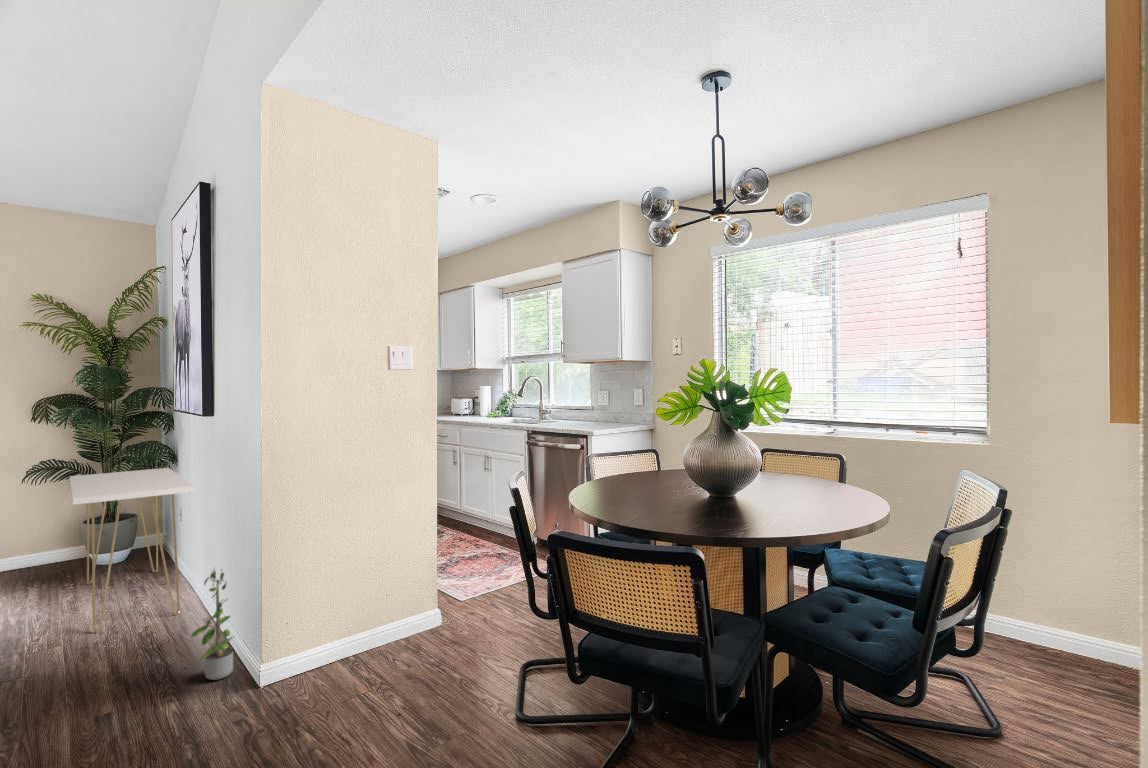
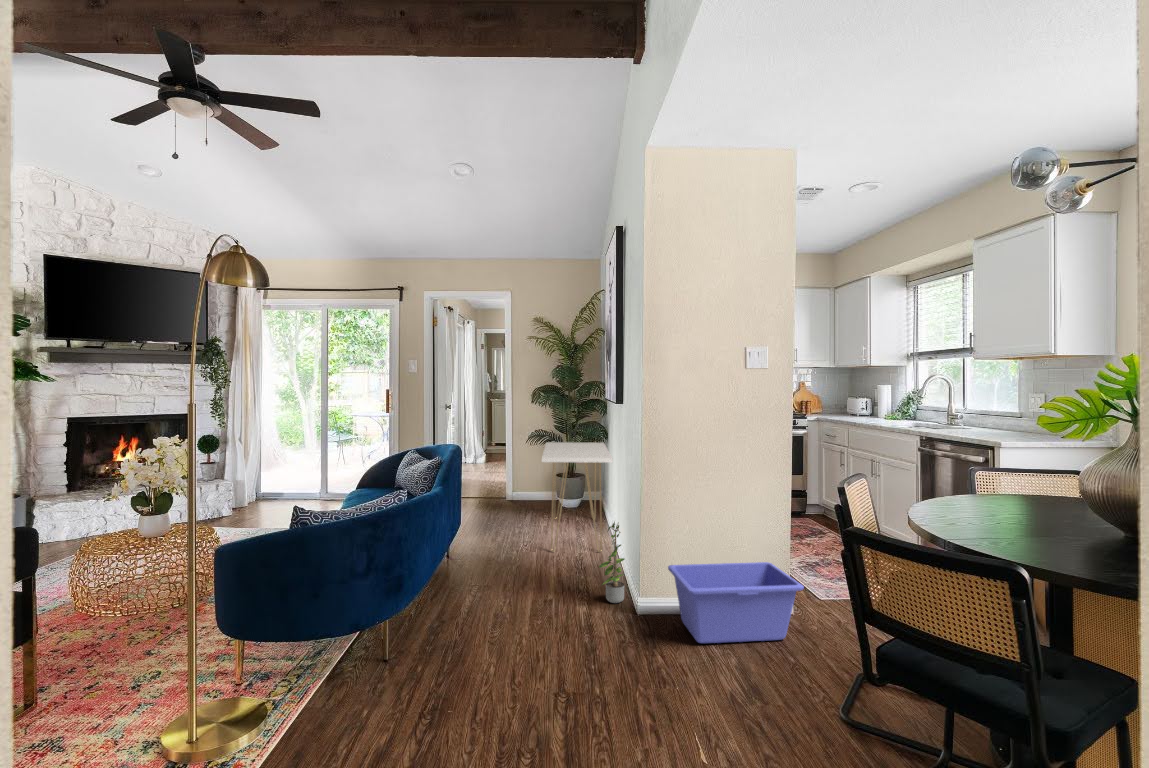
storage bin: none [301,578,464,695] -> present [668,562,804,643]

